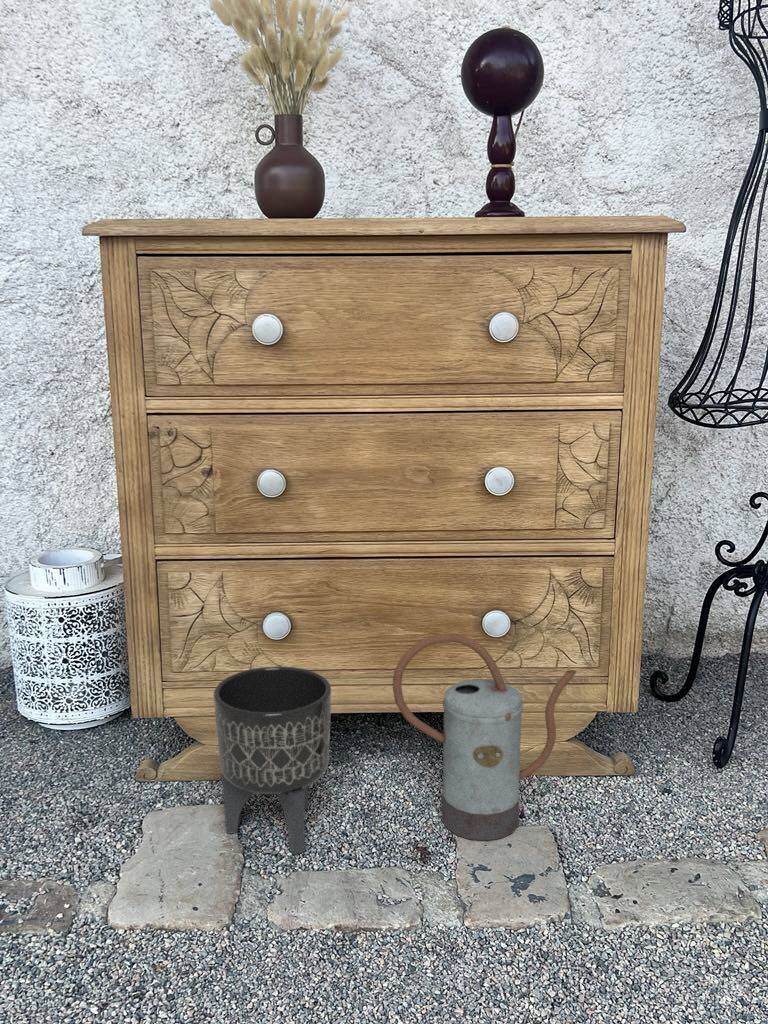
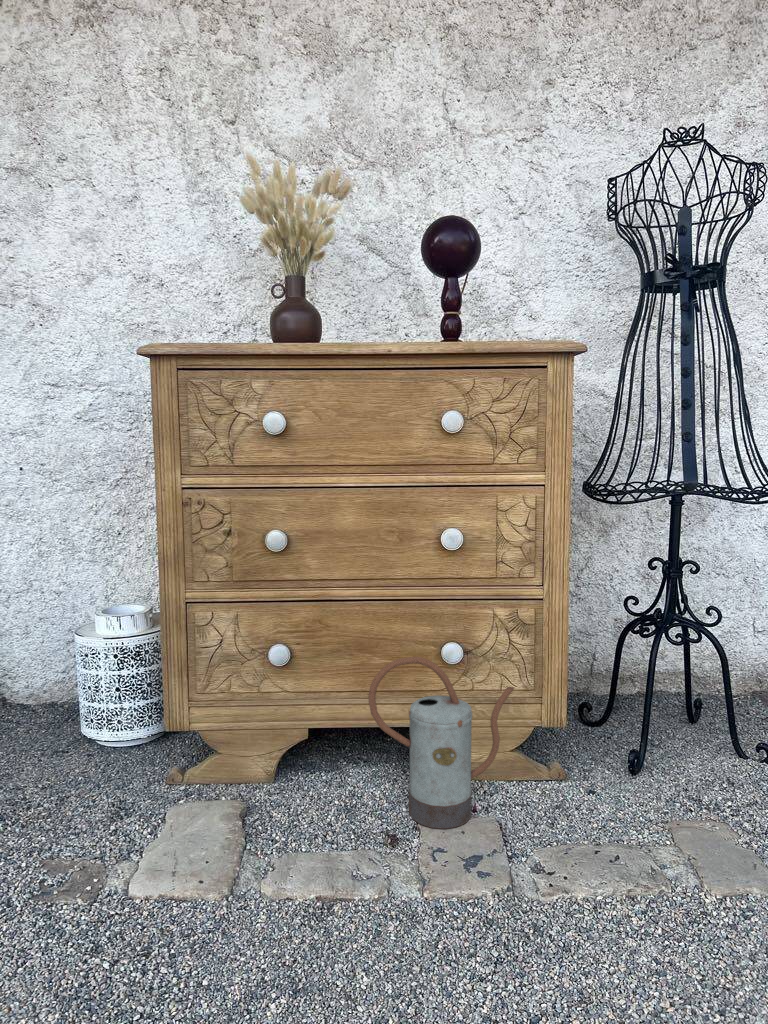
planter: present [214,666,331,855] -> none [226,685,319,840]

